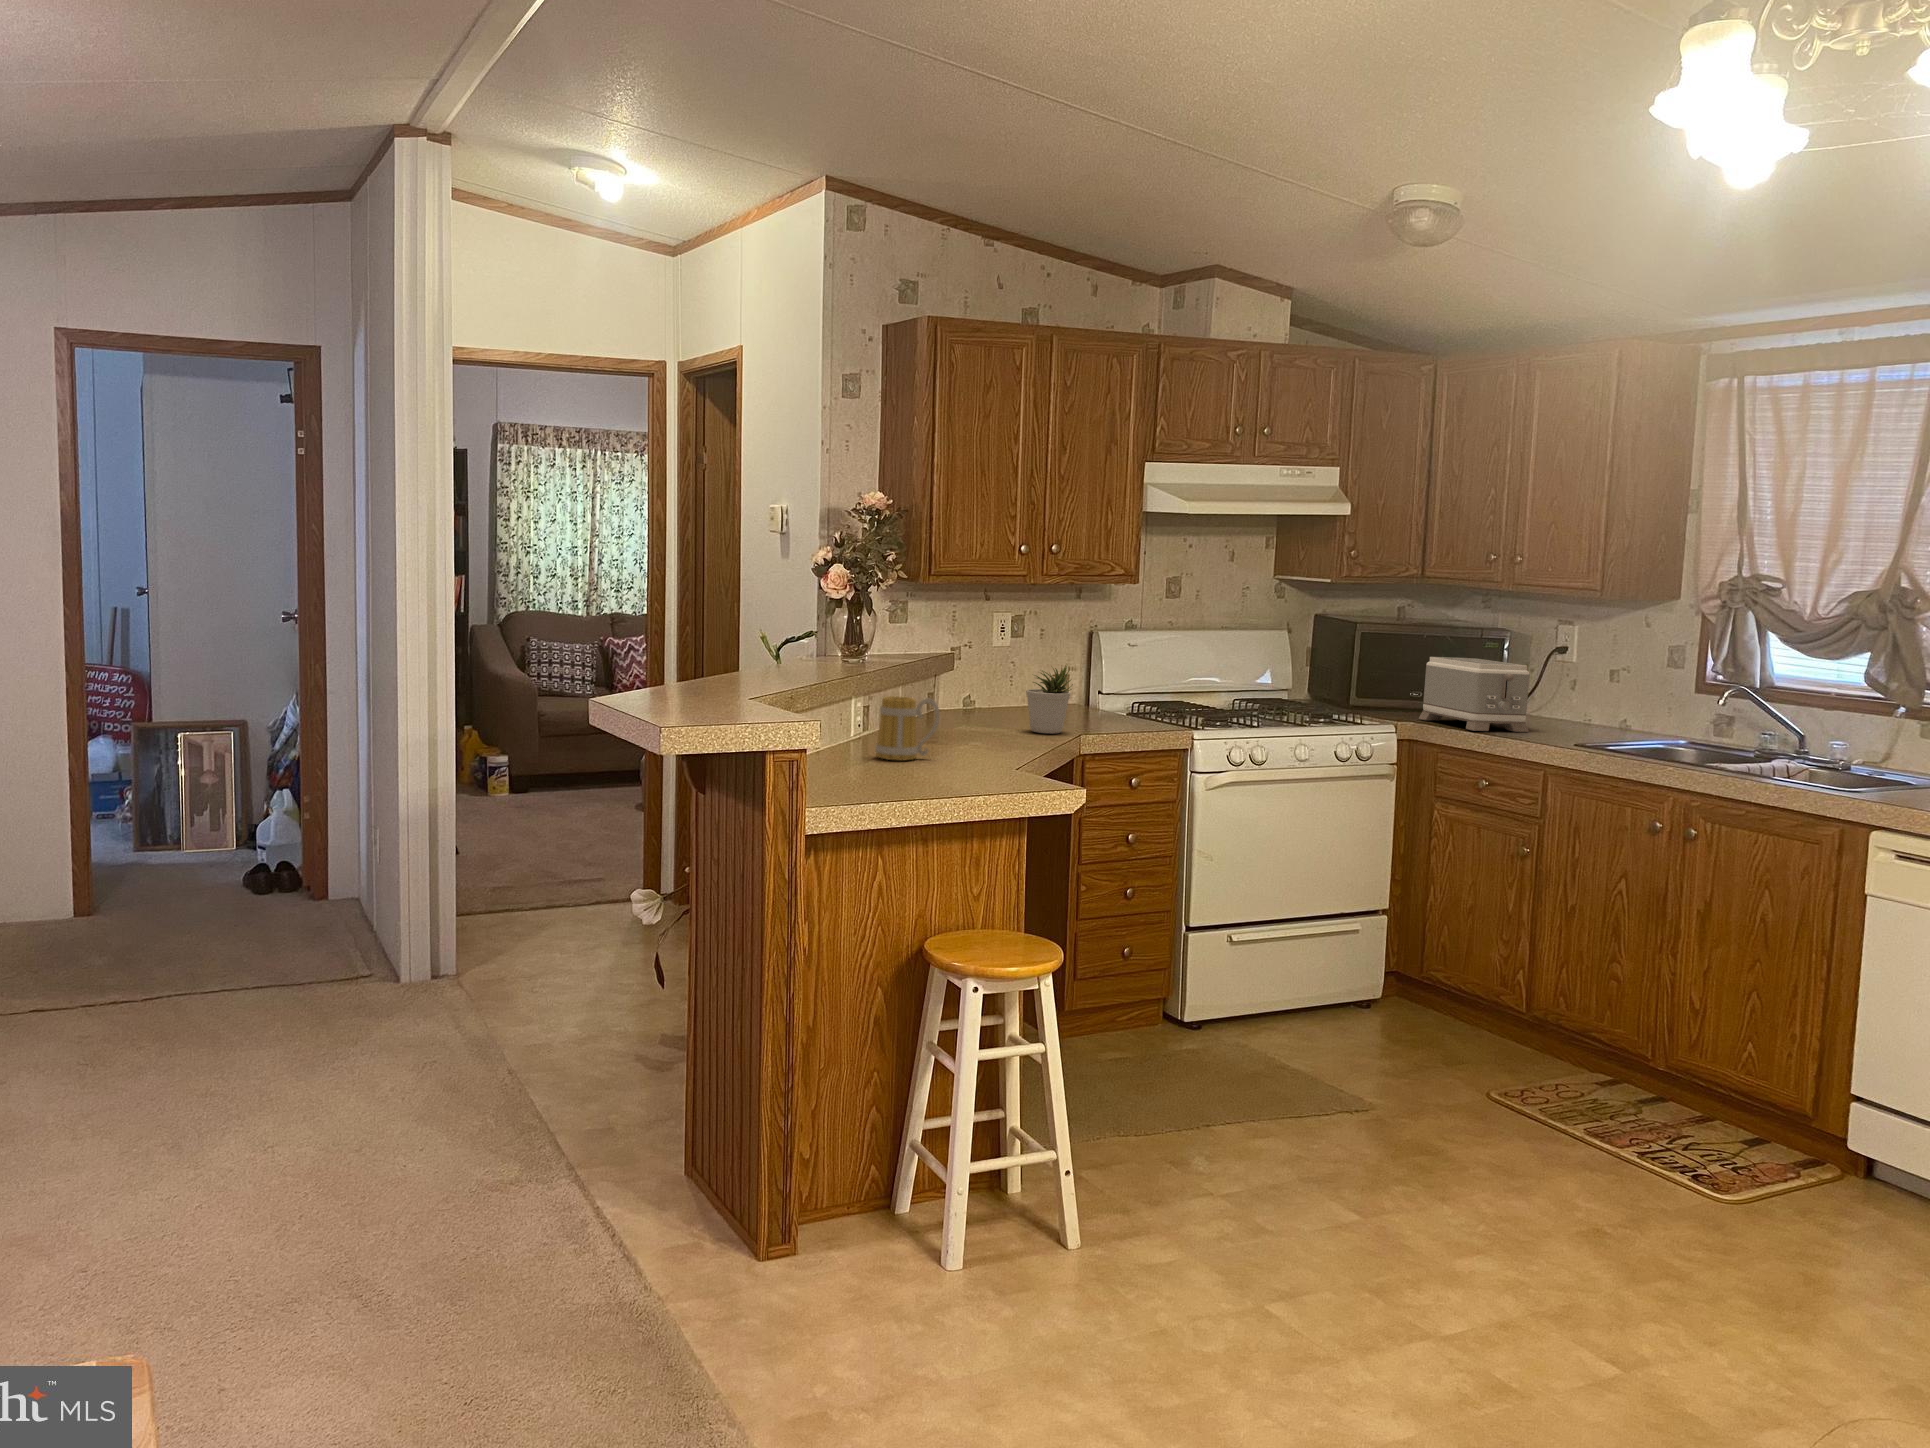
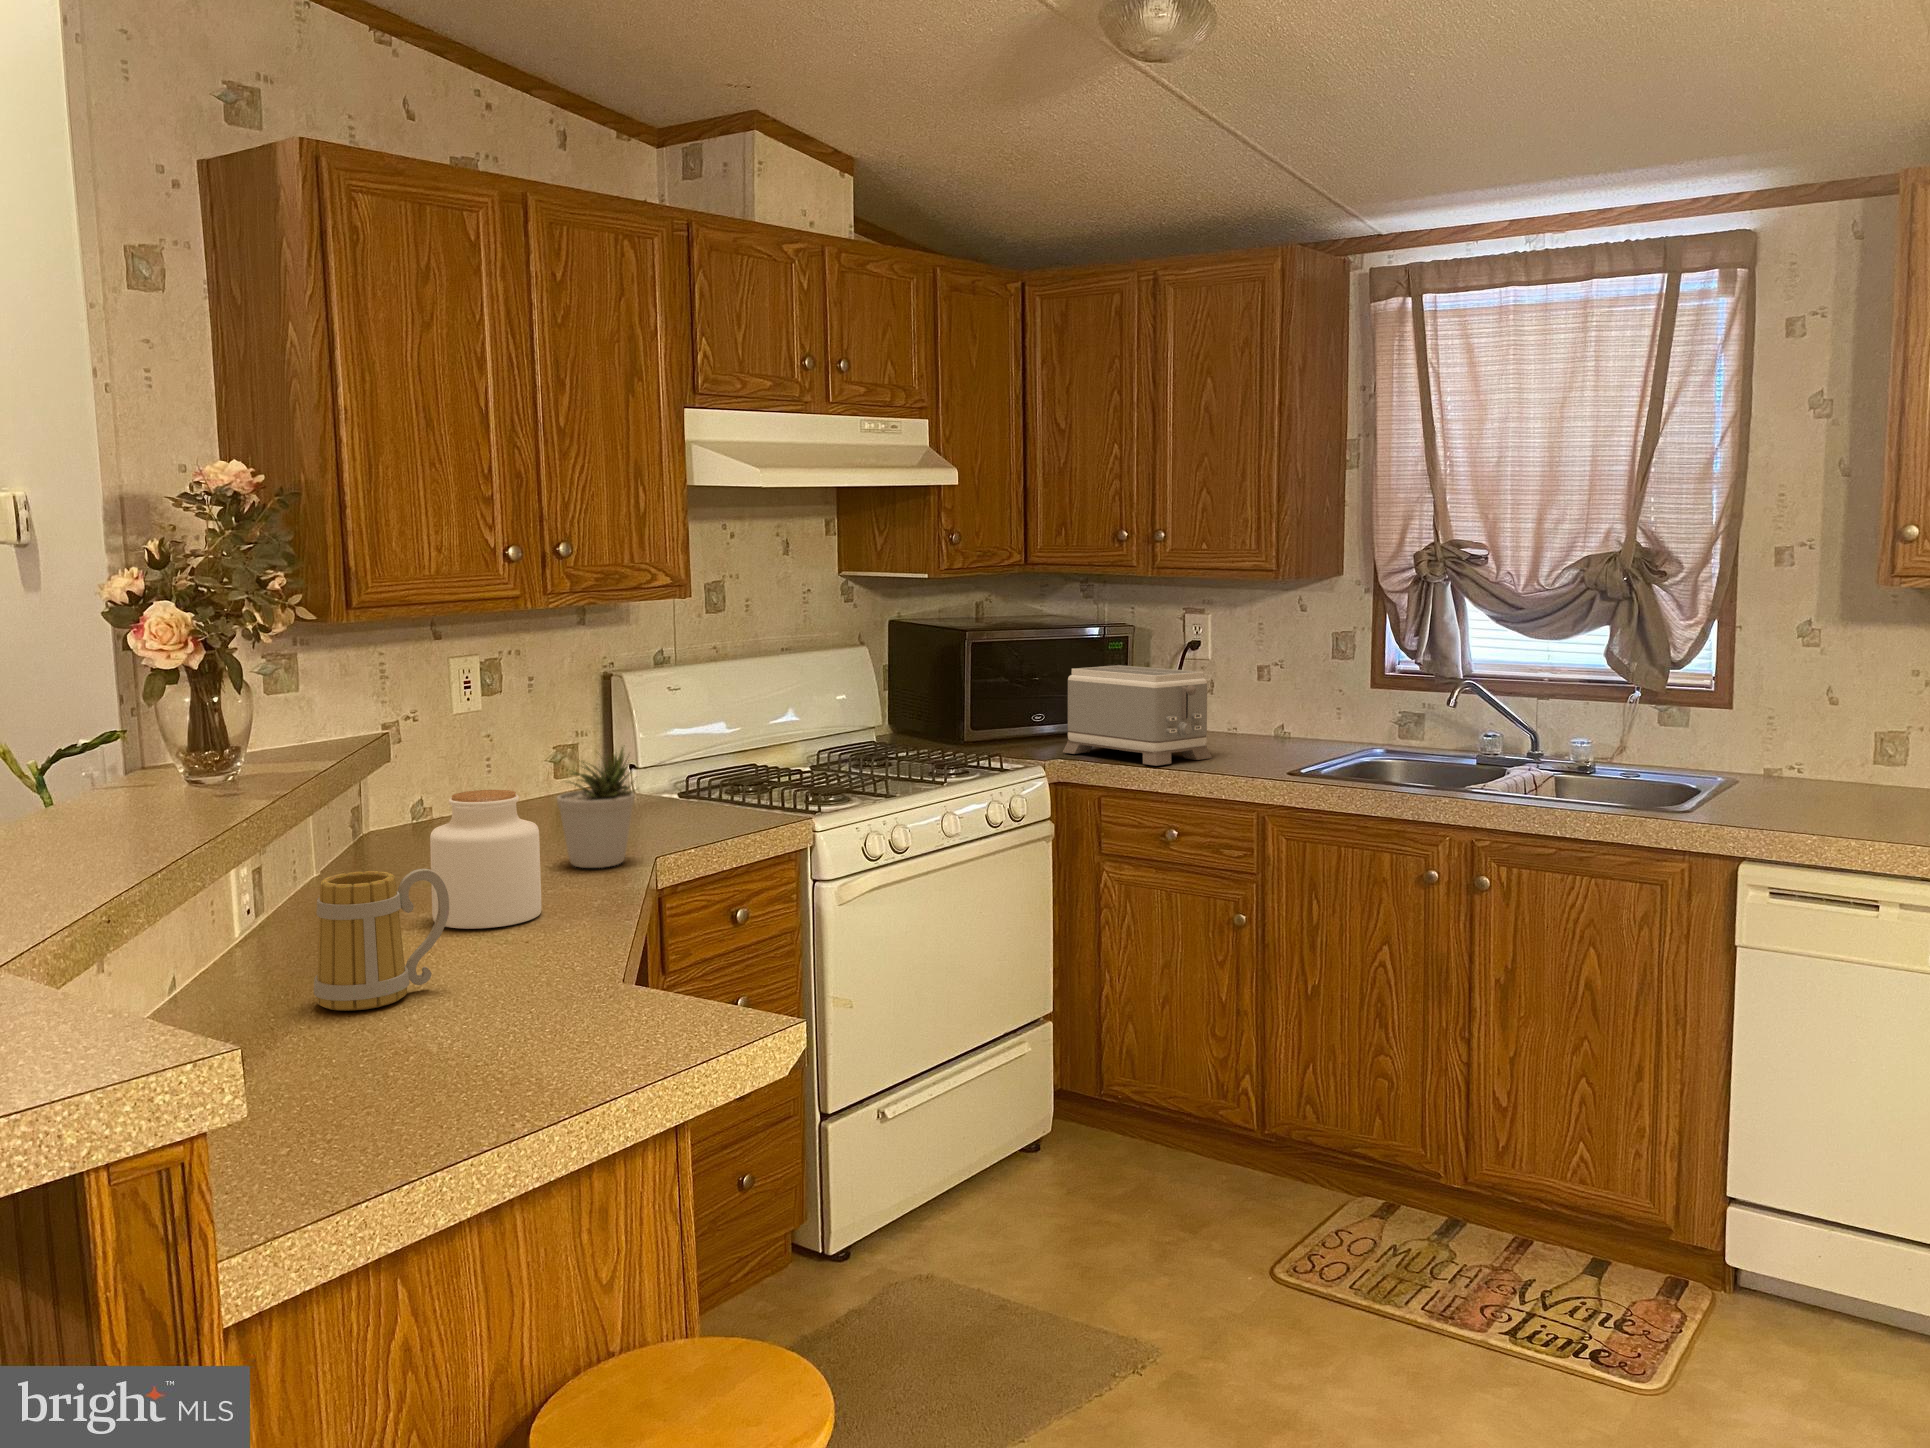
jar: none [944,674,1002,746] -> present [430,790,541,929]

